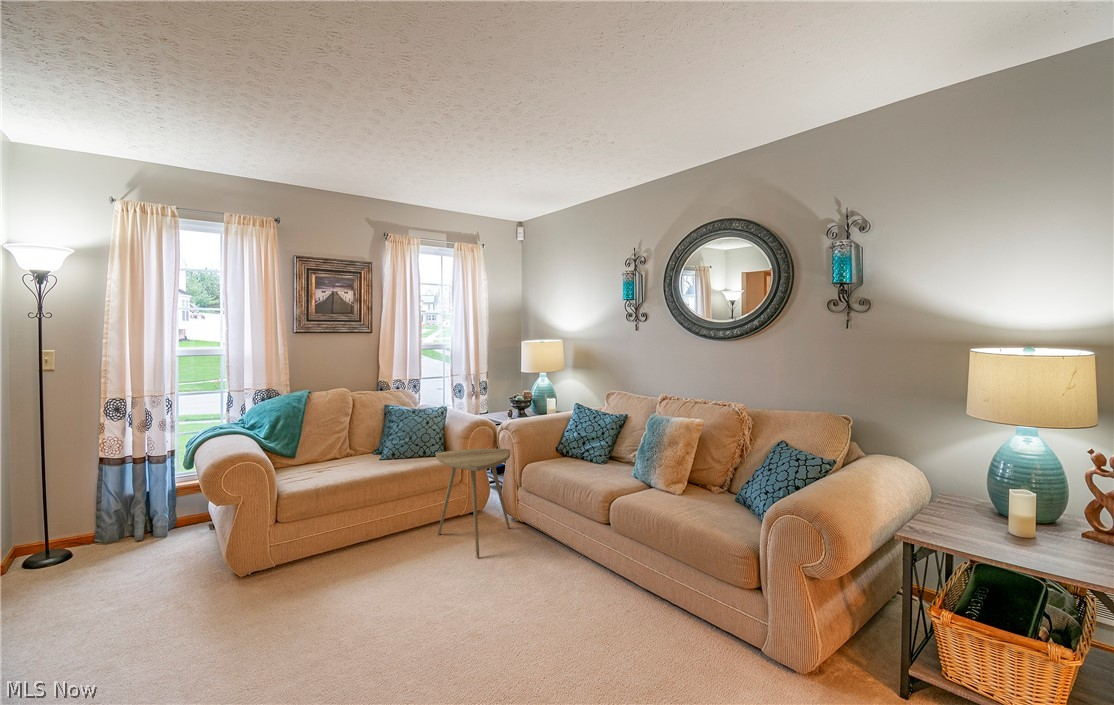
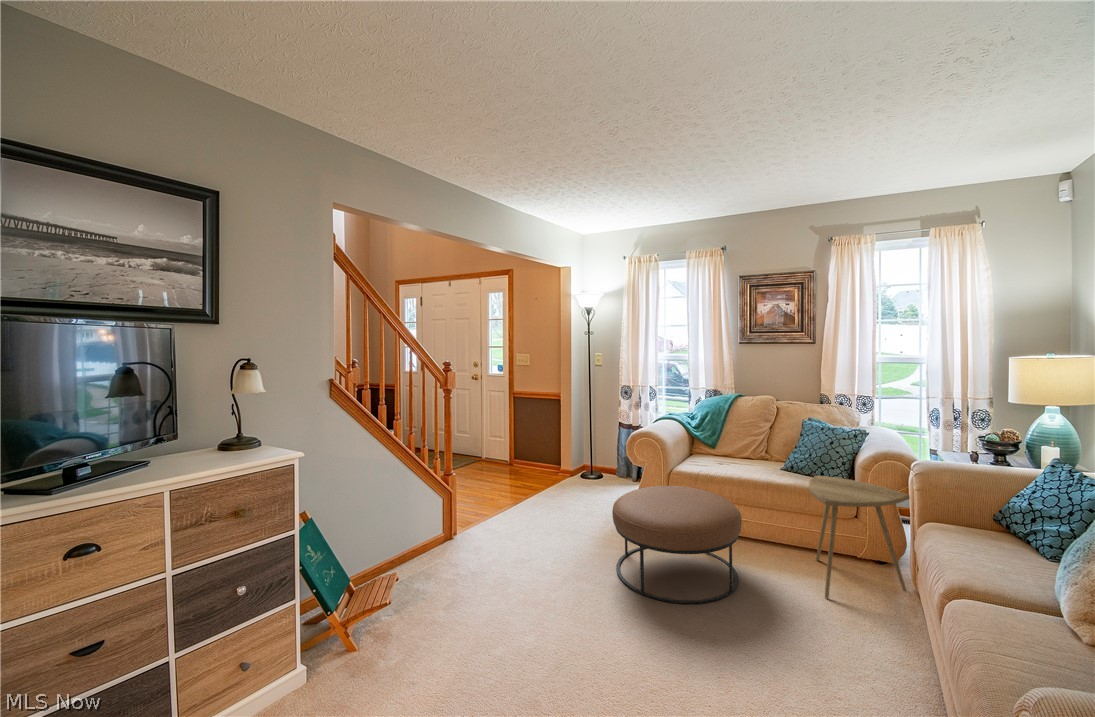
ottoman: none [240,498,415,656] -> present [612,486,742,604]

